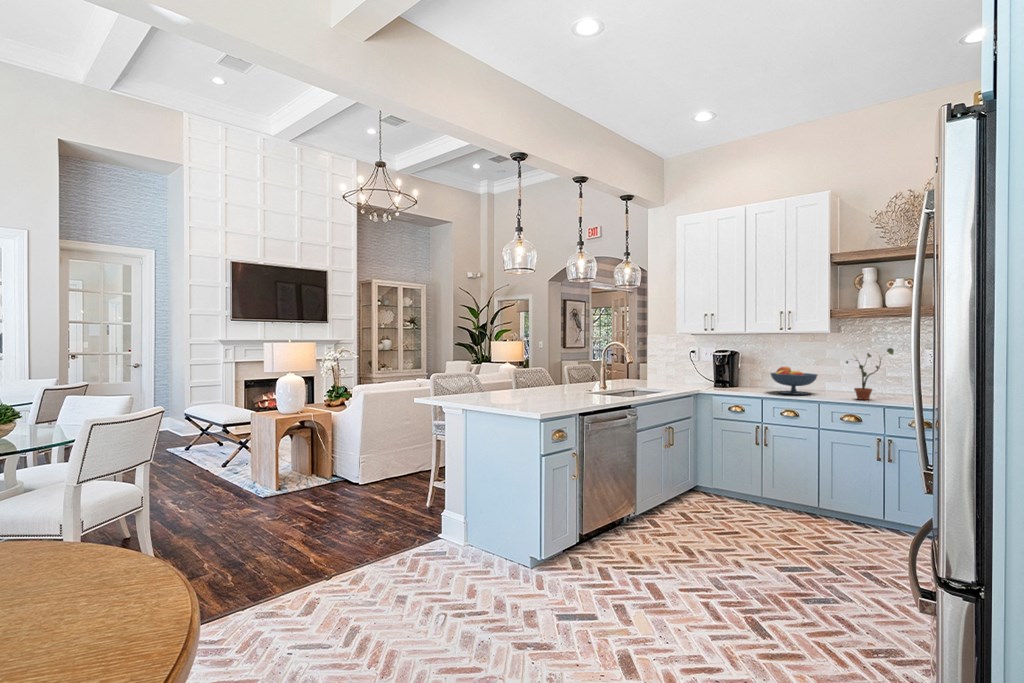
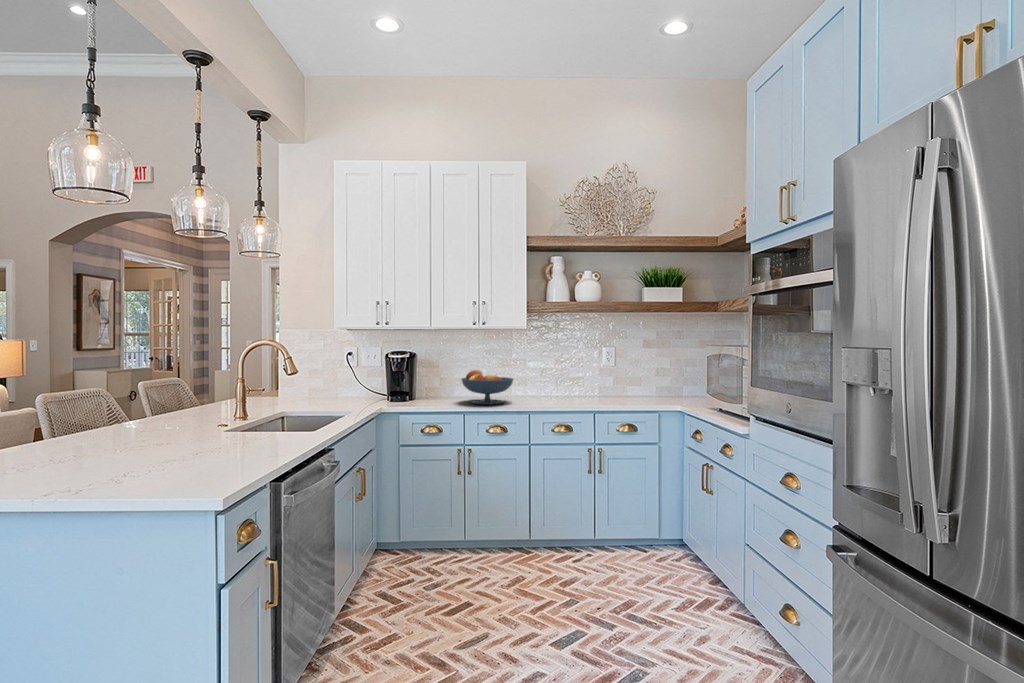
potted plant: present [846,348,894,400] -> none [550,345,588,405]

